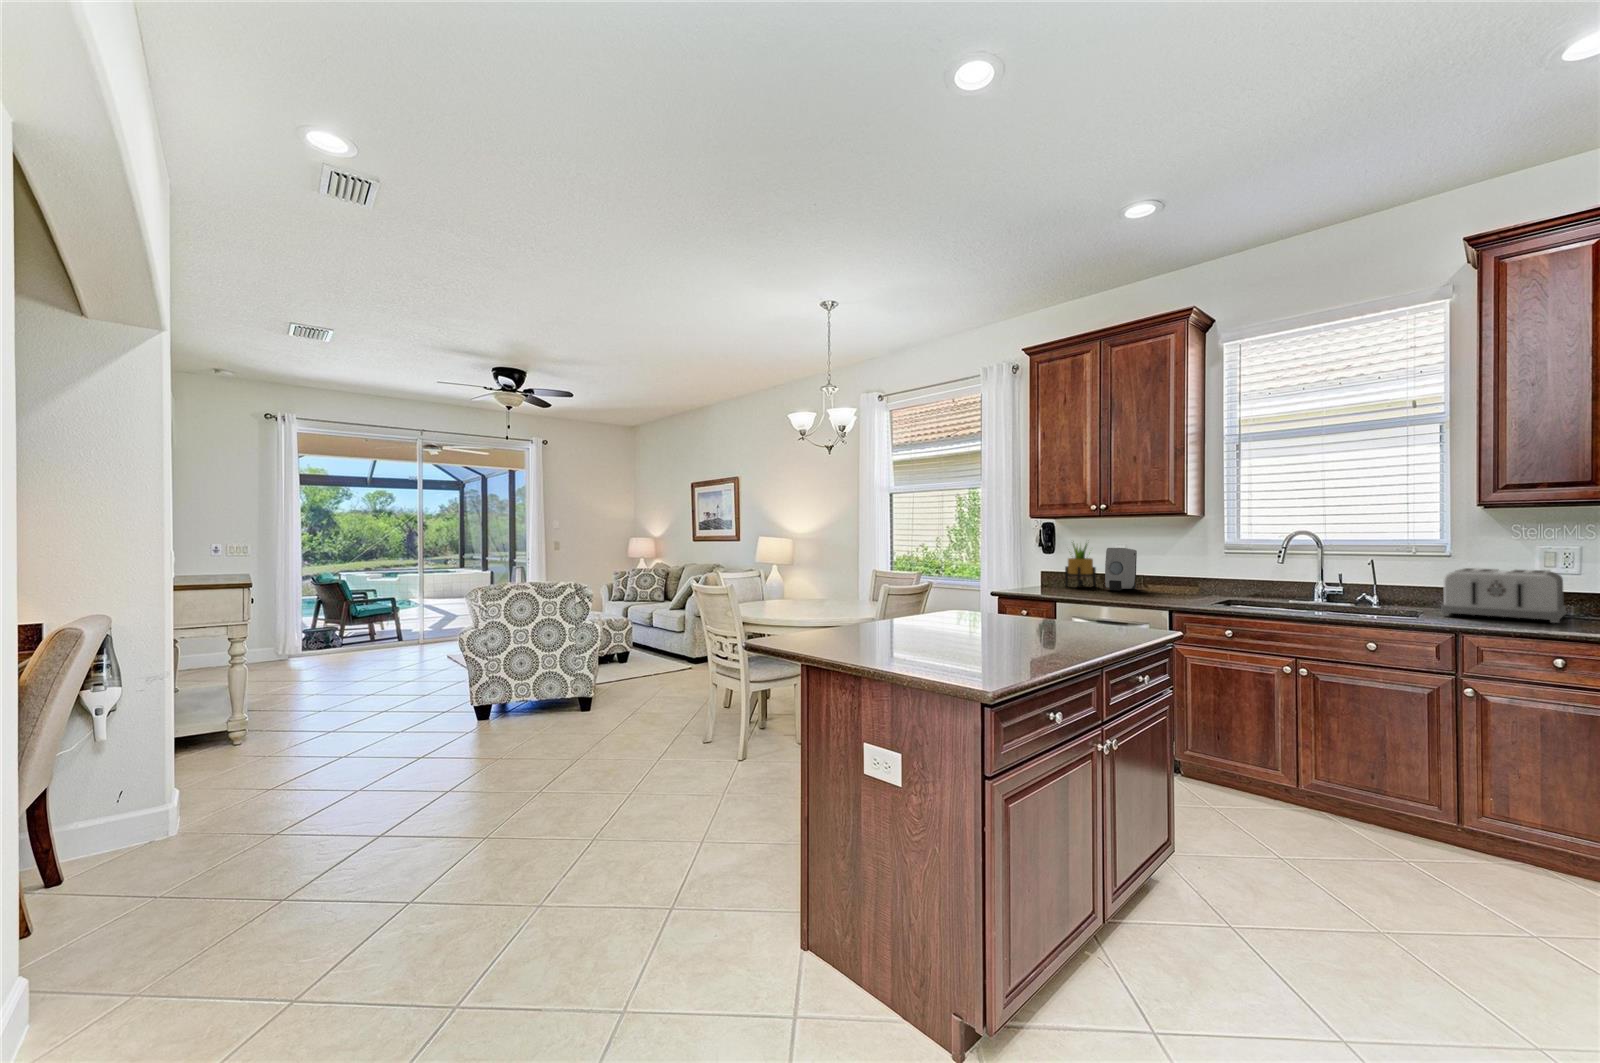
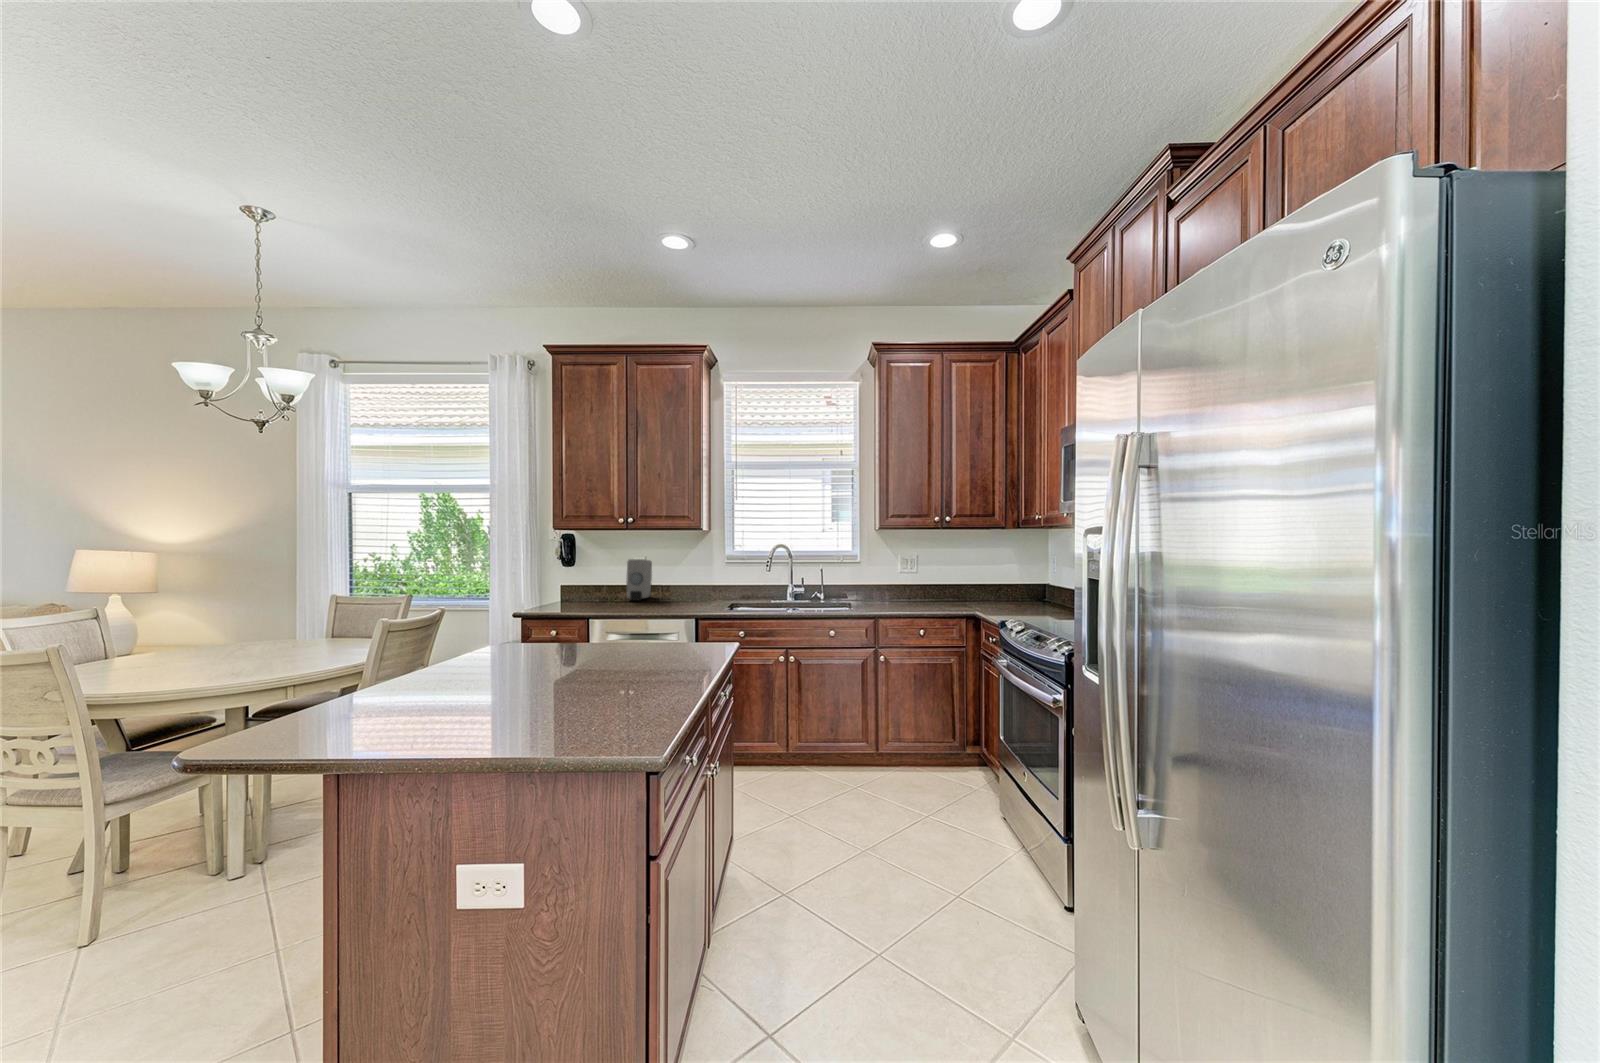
potted plant: present [1065,544,1096,587] -> none [585,550,614,599]
toaster: present [1441,568,1566,623] -> none [863,571,919,606]

